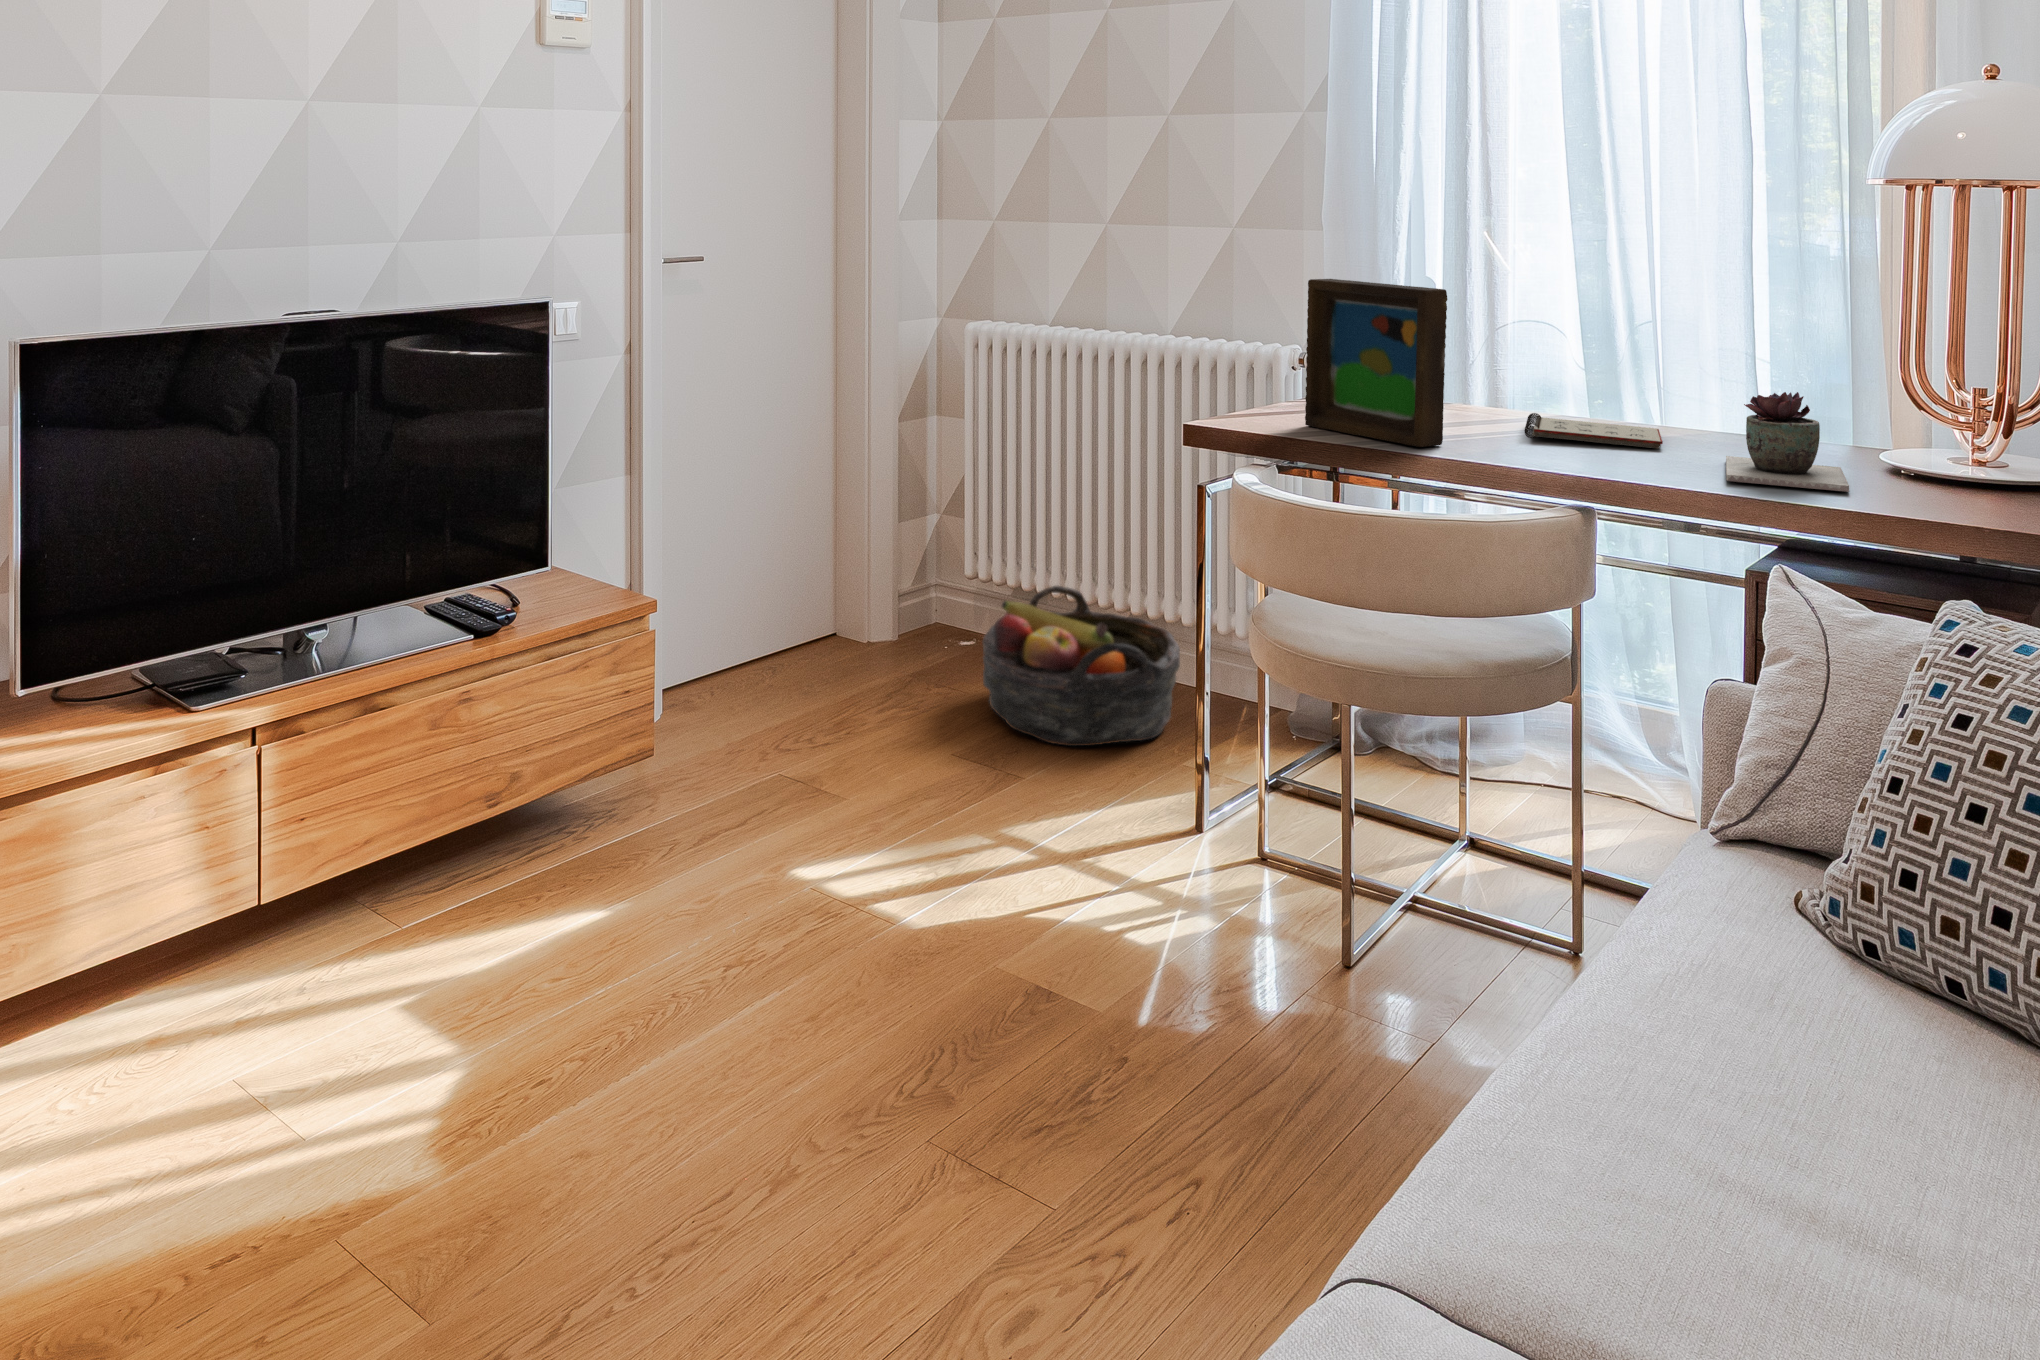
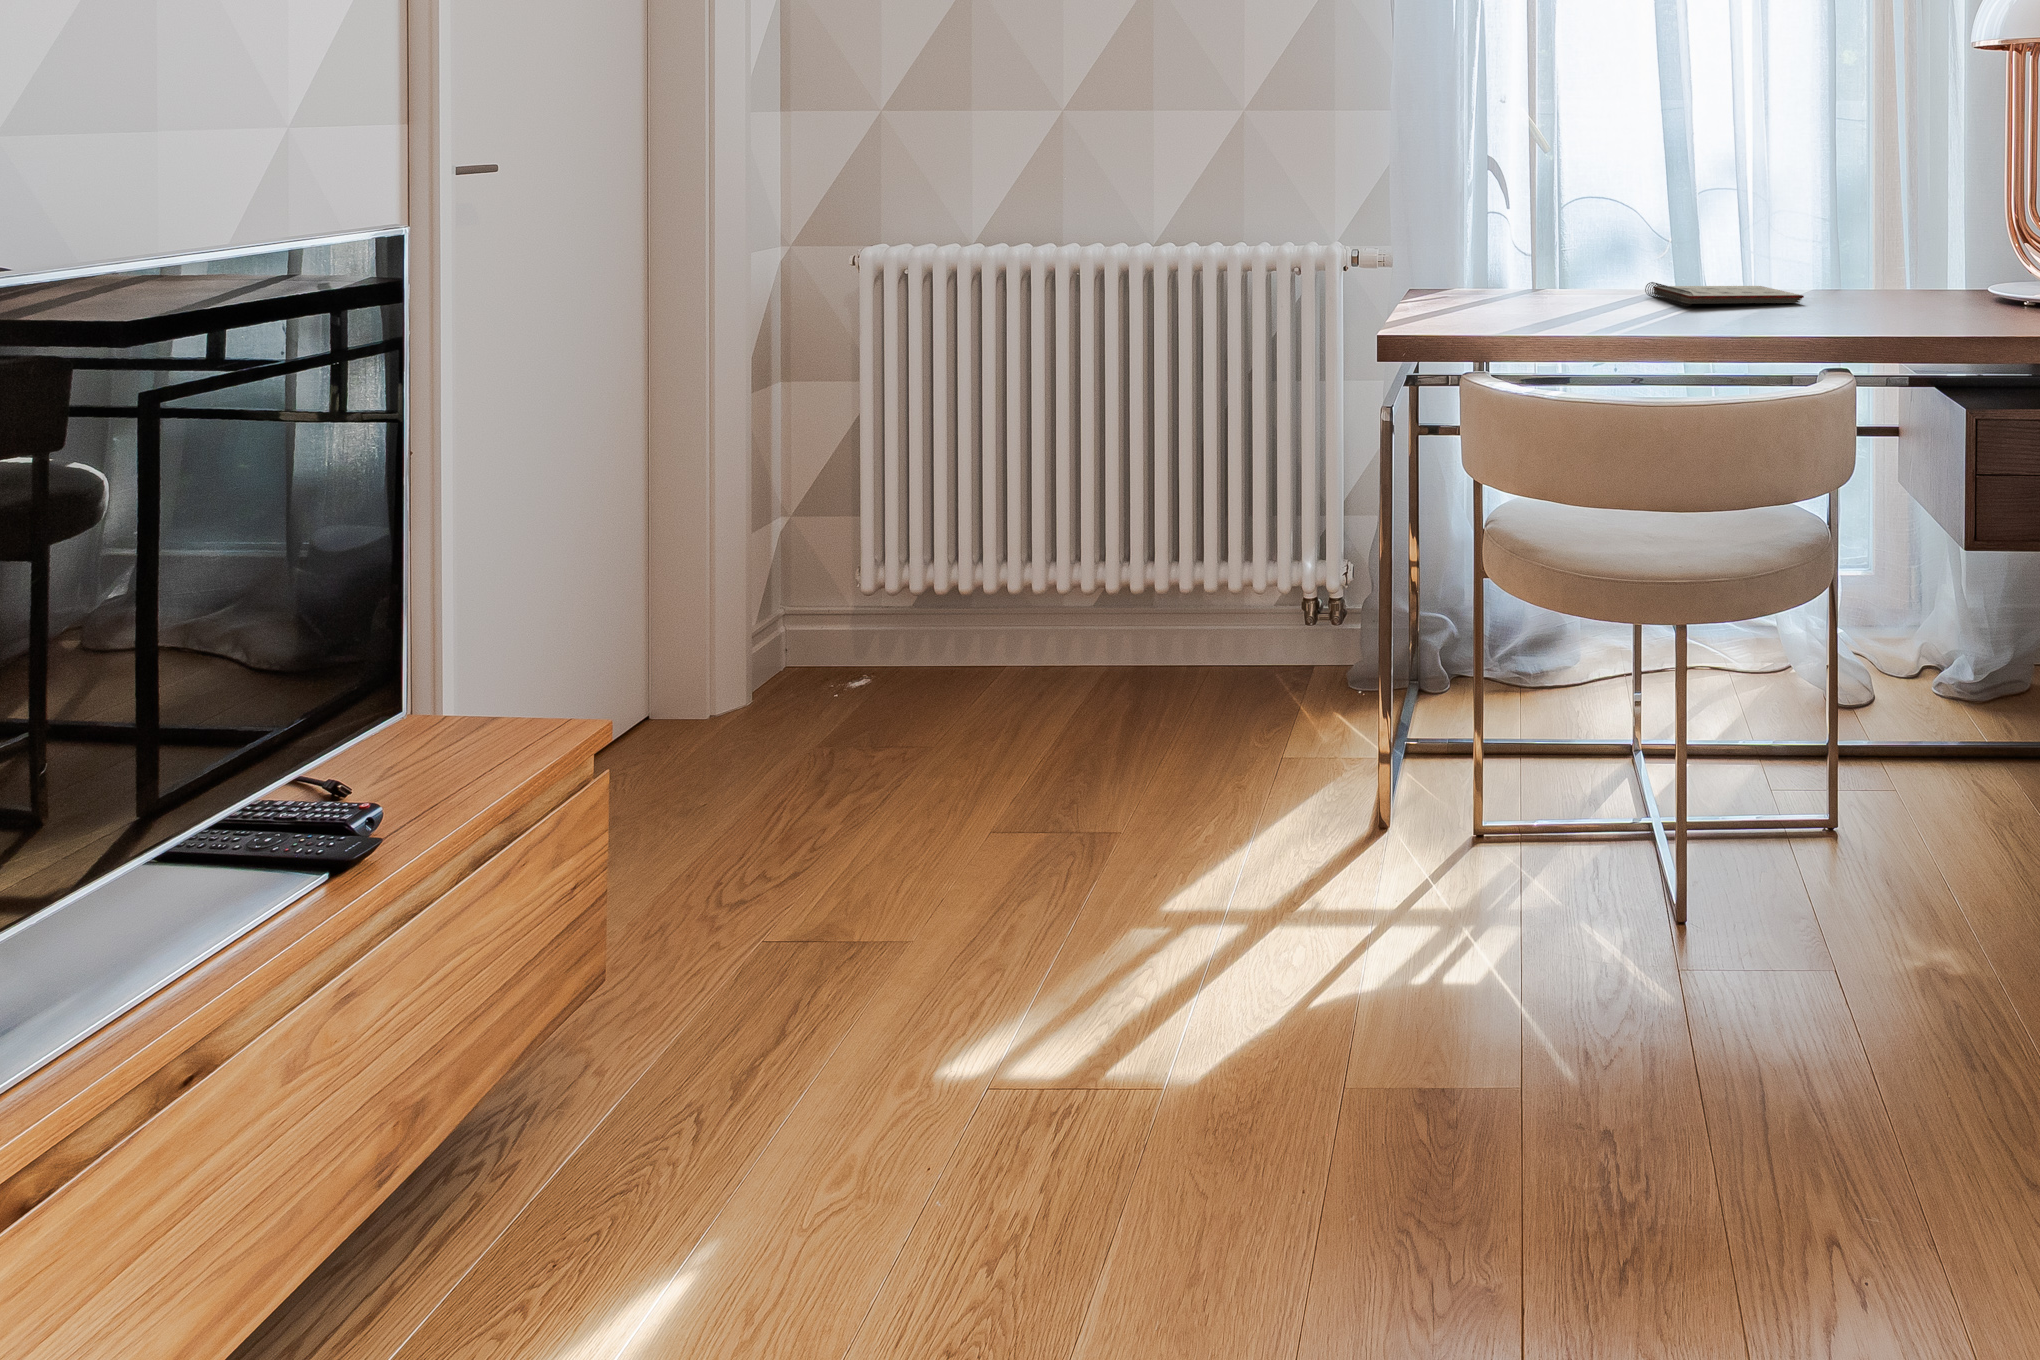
picture frame: present [1305,279,1447,447] -> none [1453,146,1631,326]
succulent plant: present [1726,392,1849,492] -> none [1872,230,2023,322]
basket: present [983,586,1180,746] -> none [968,577,1239,780]

